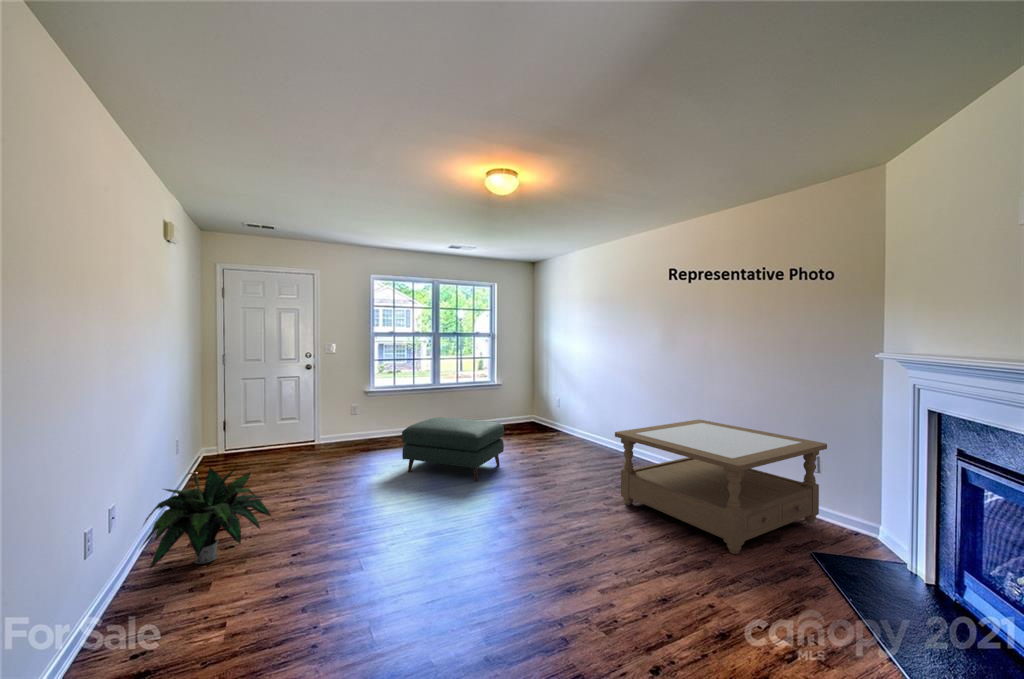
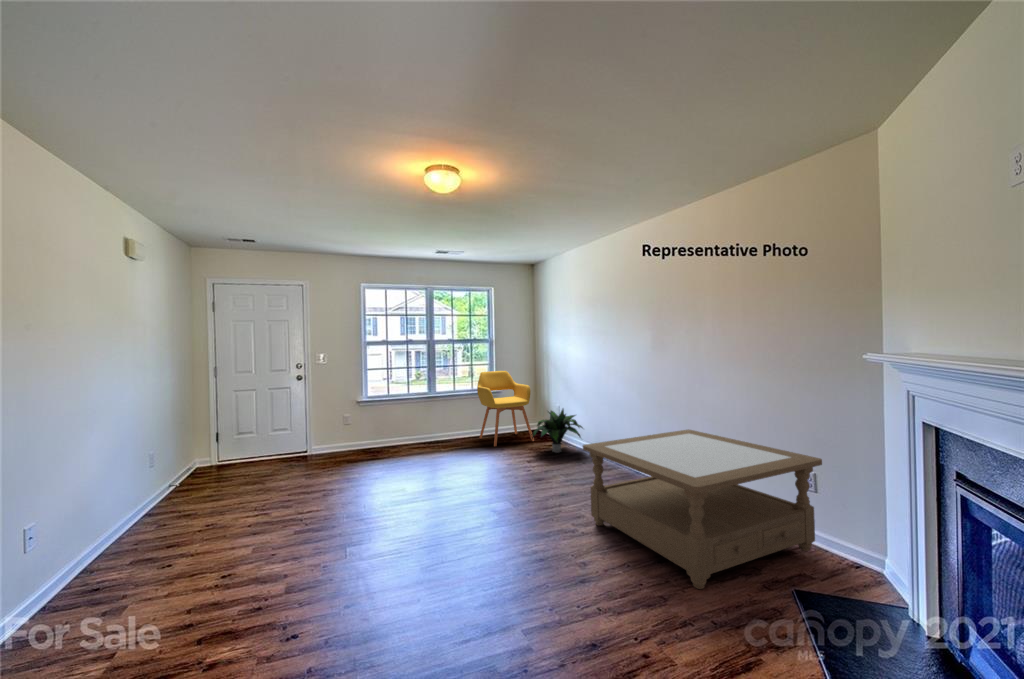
armchair: none [481,364,536,436] -> present [477,371,534,446]
ottoman: present [402,417,504,481] -> none [376,428,484,496]
potted plant: present [141,467,271,569] -> present [532,409,583,453]

